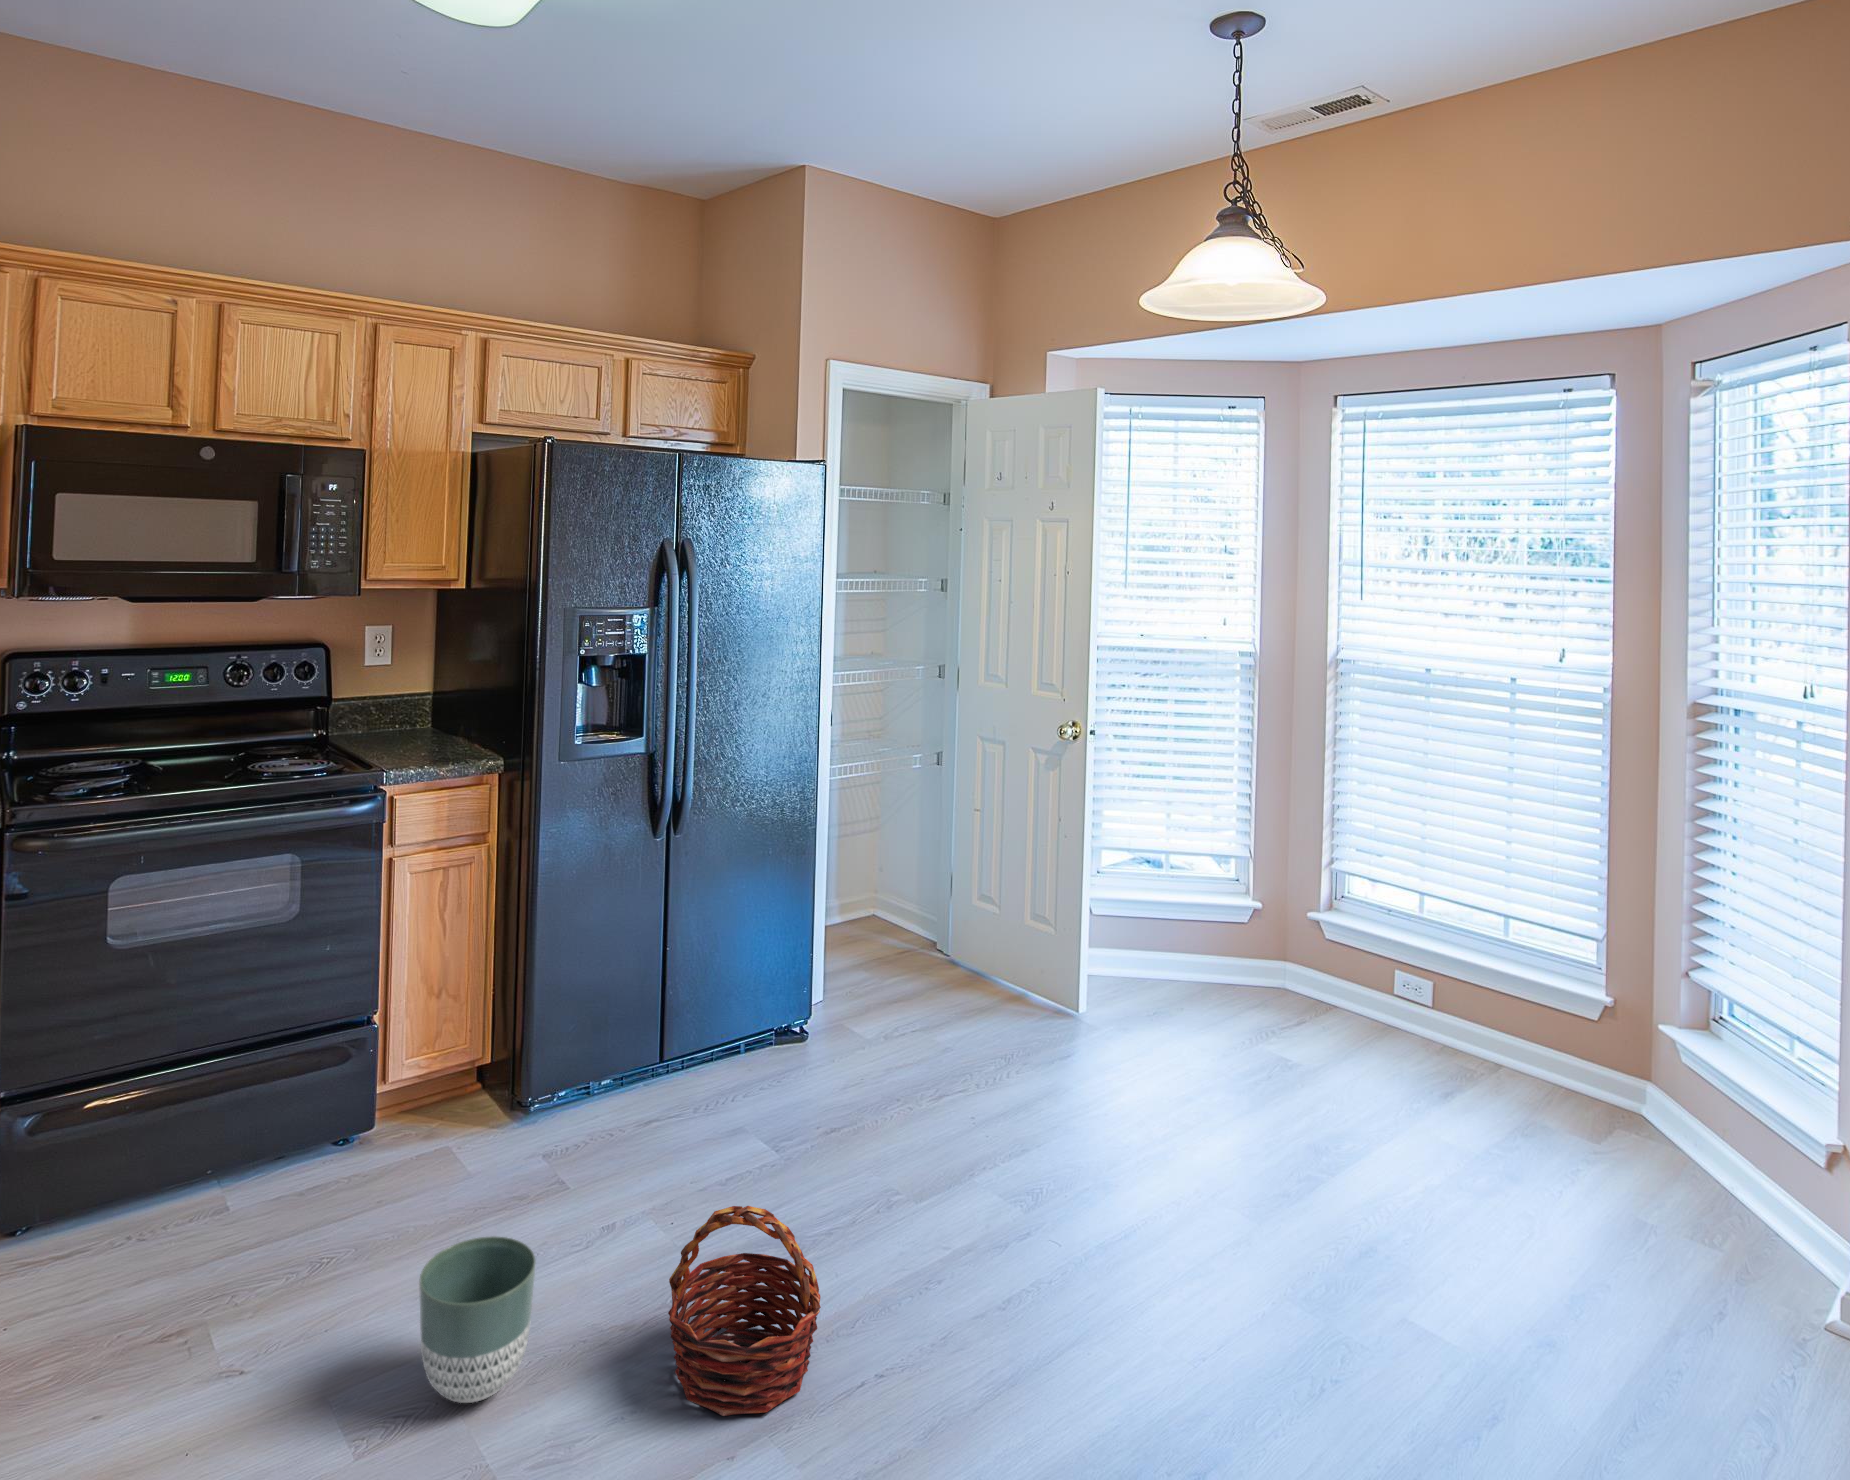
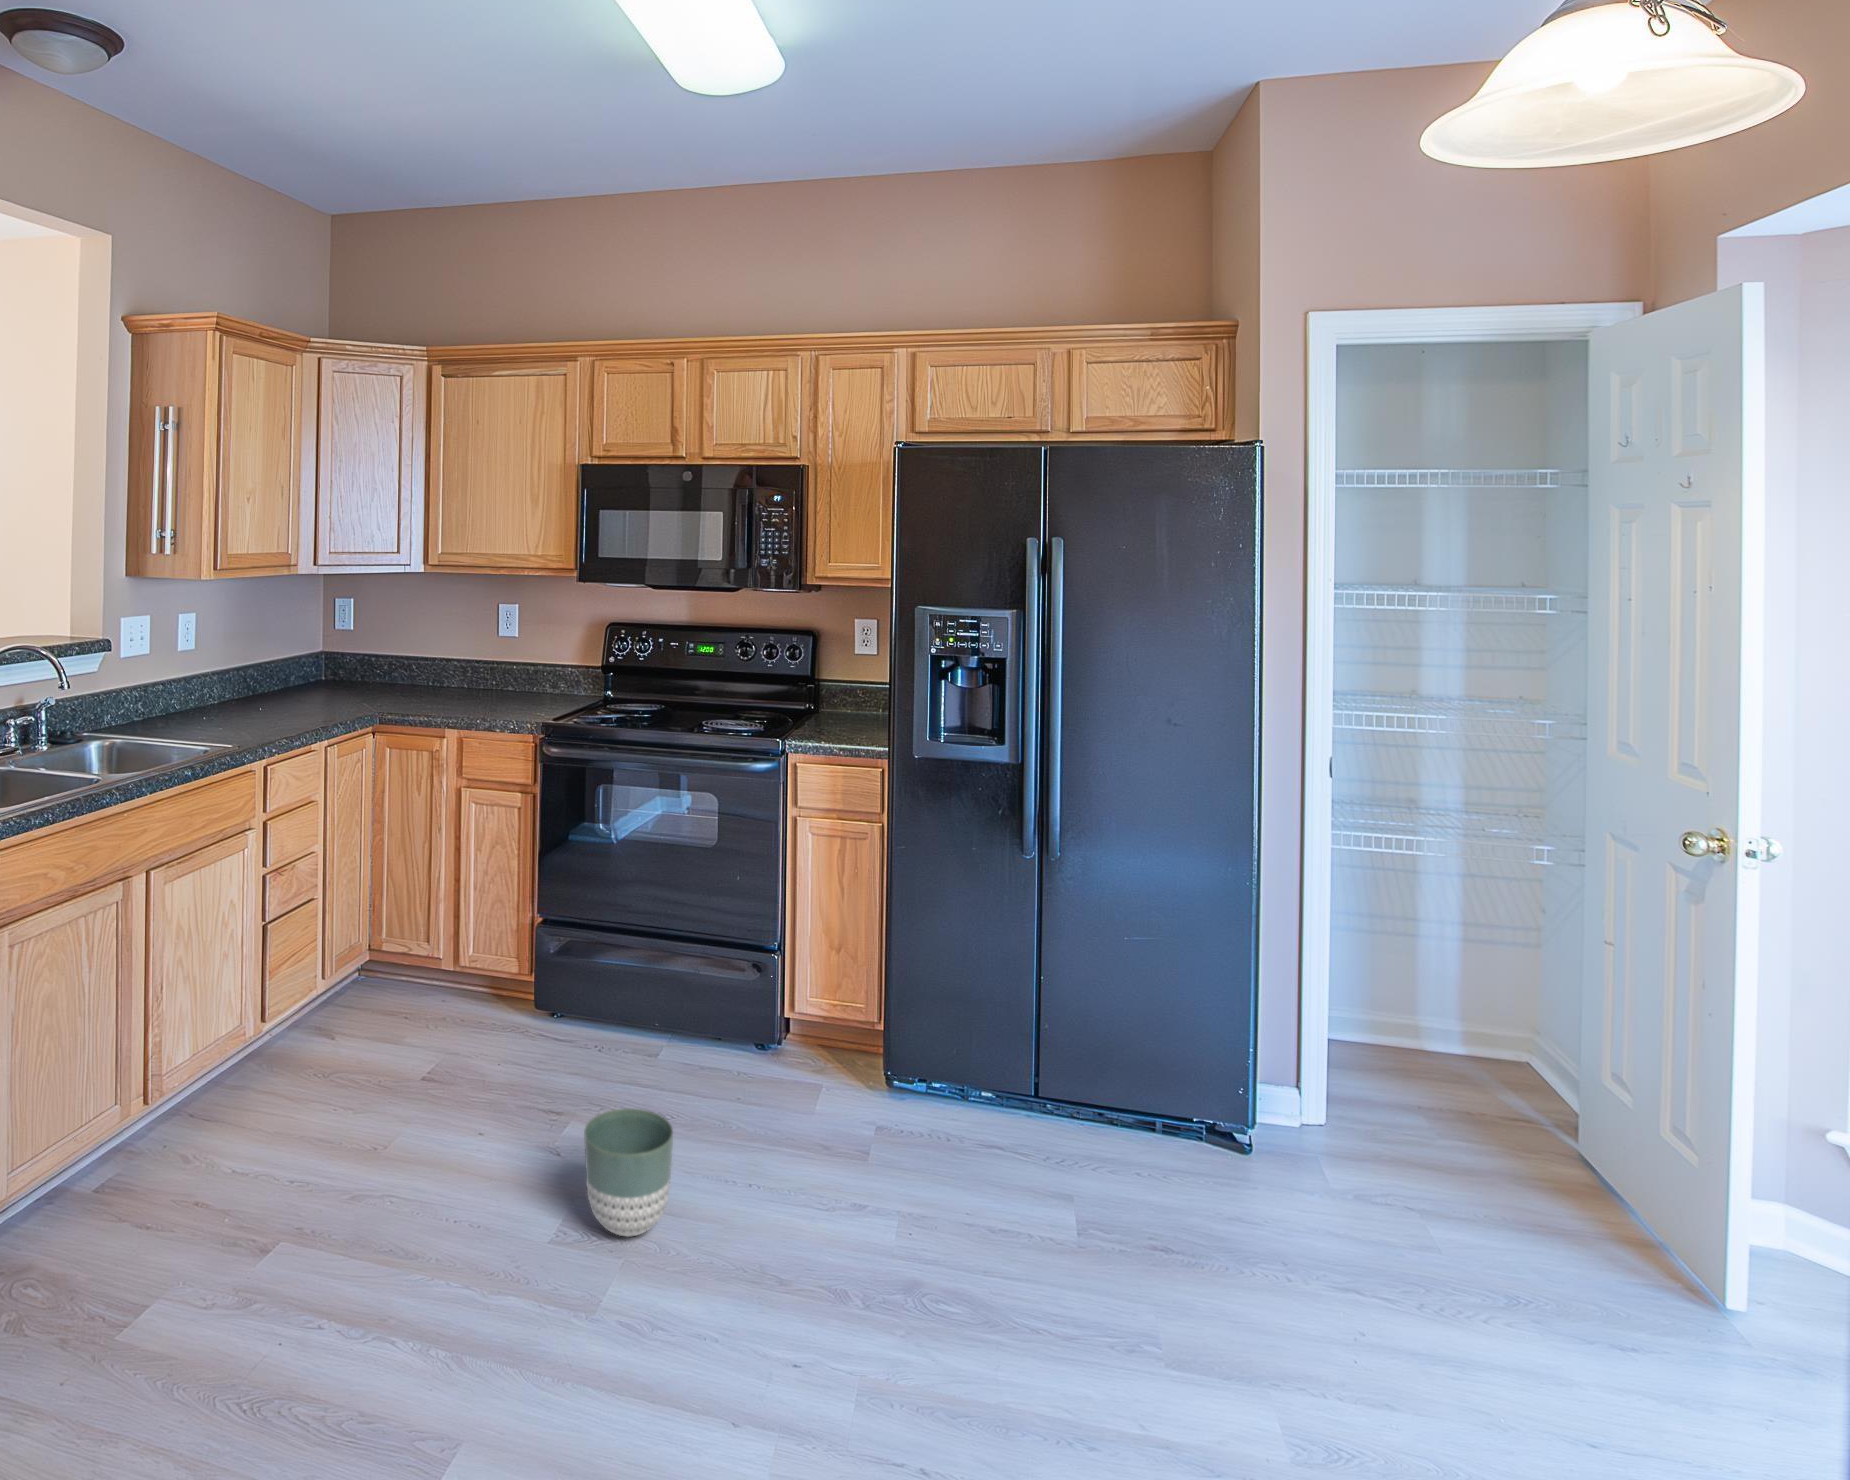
basket: present [668,1206,821,1416] -> none [710,1179,860,1392]

